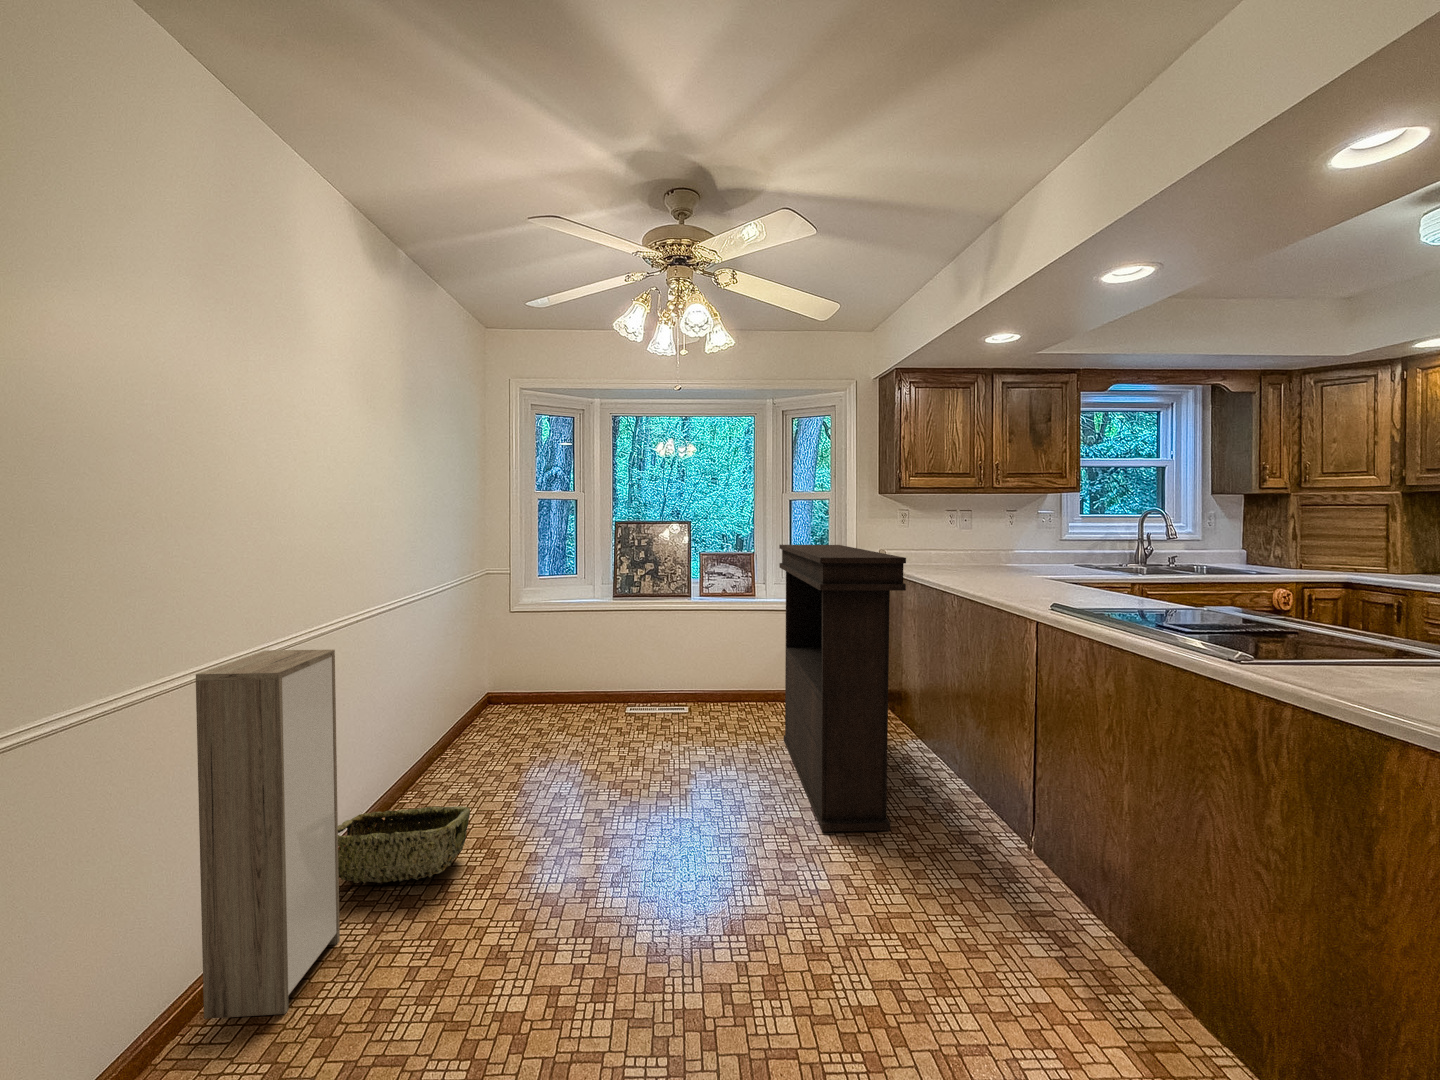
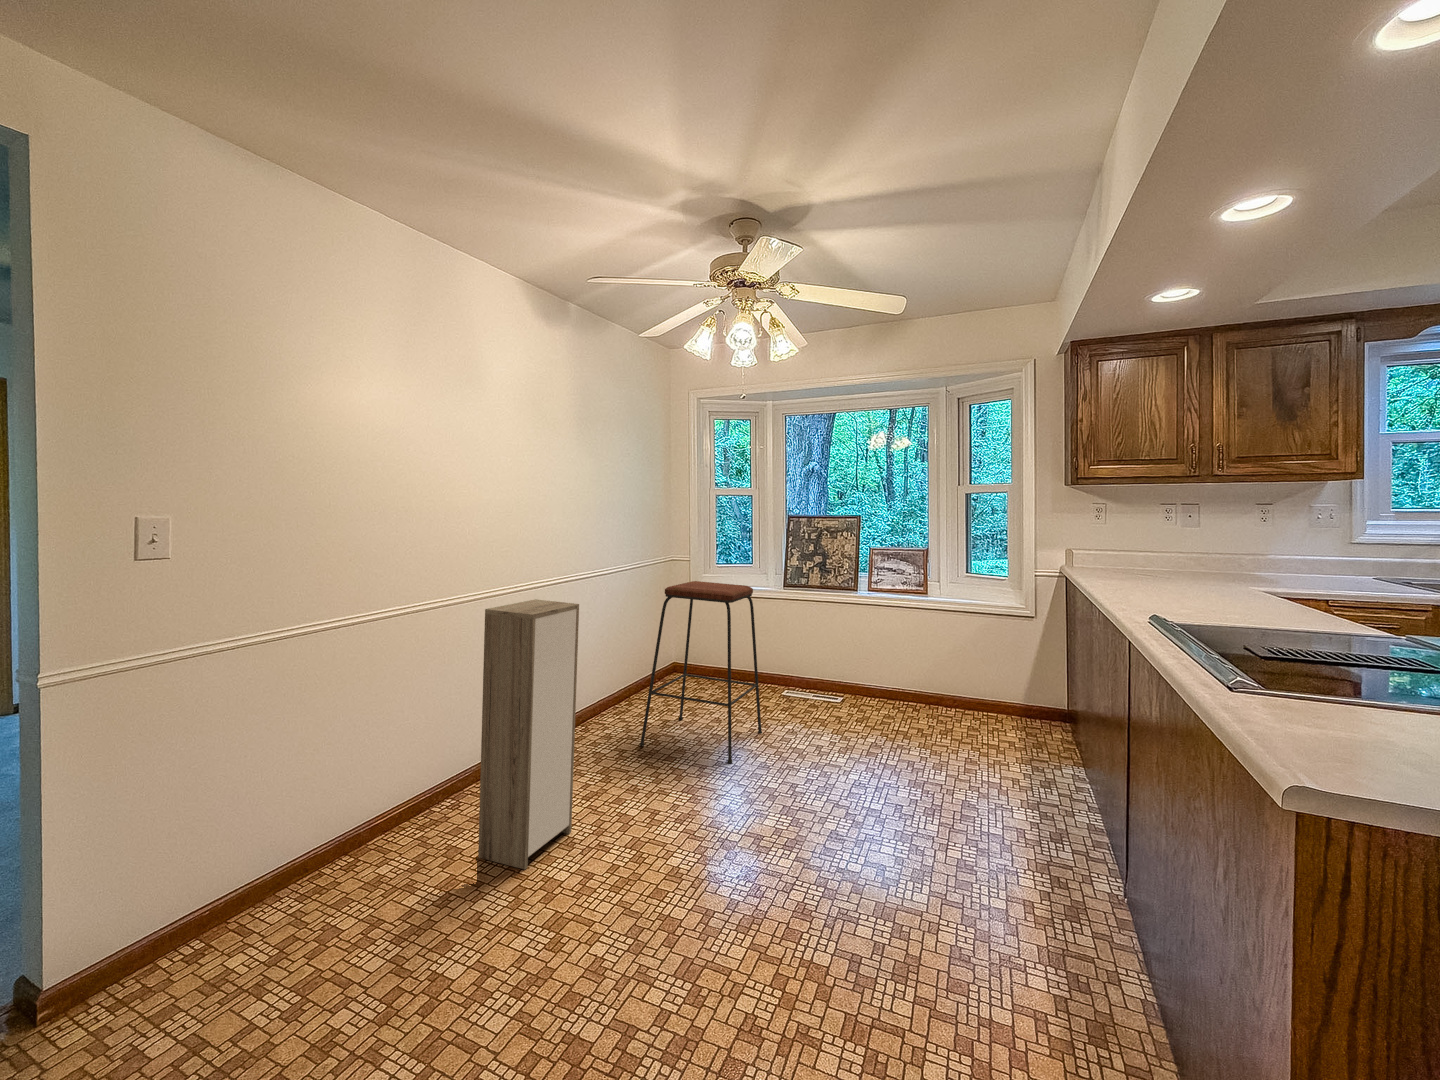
console table: present [779,545,906,832] -> none [1012,549,1137,873]
bar stool: none [400,604,541,806] -> present [640,581,762,763]
woven basket: present [338,806,470,883] -> none [571,743,682,804]

